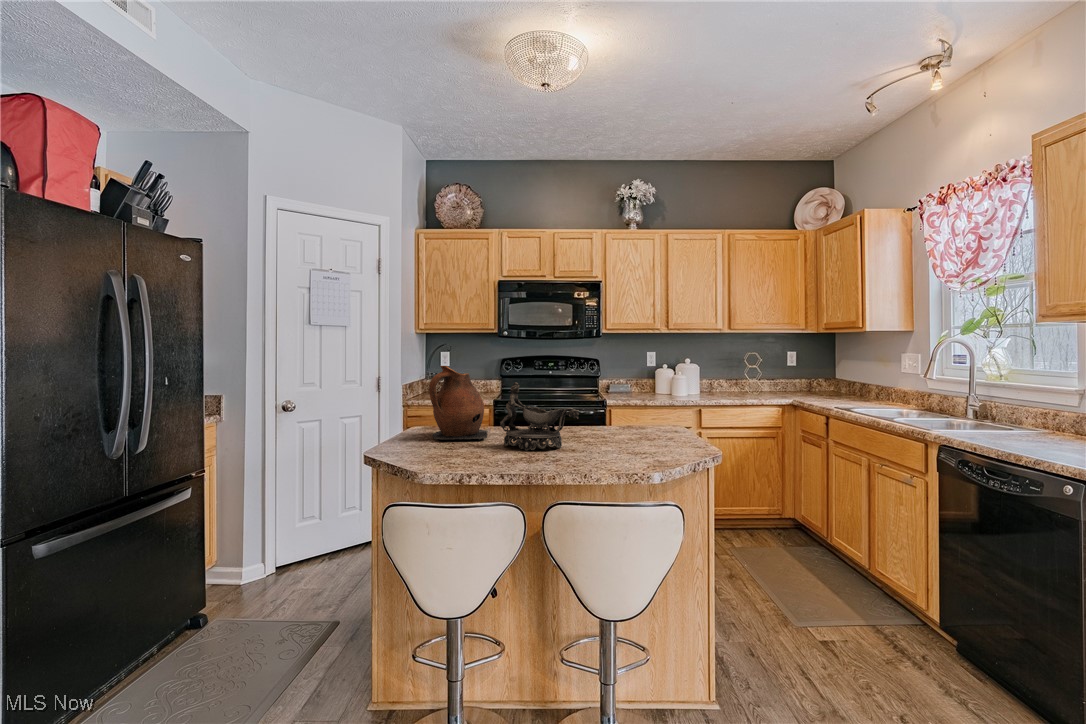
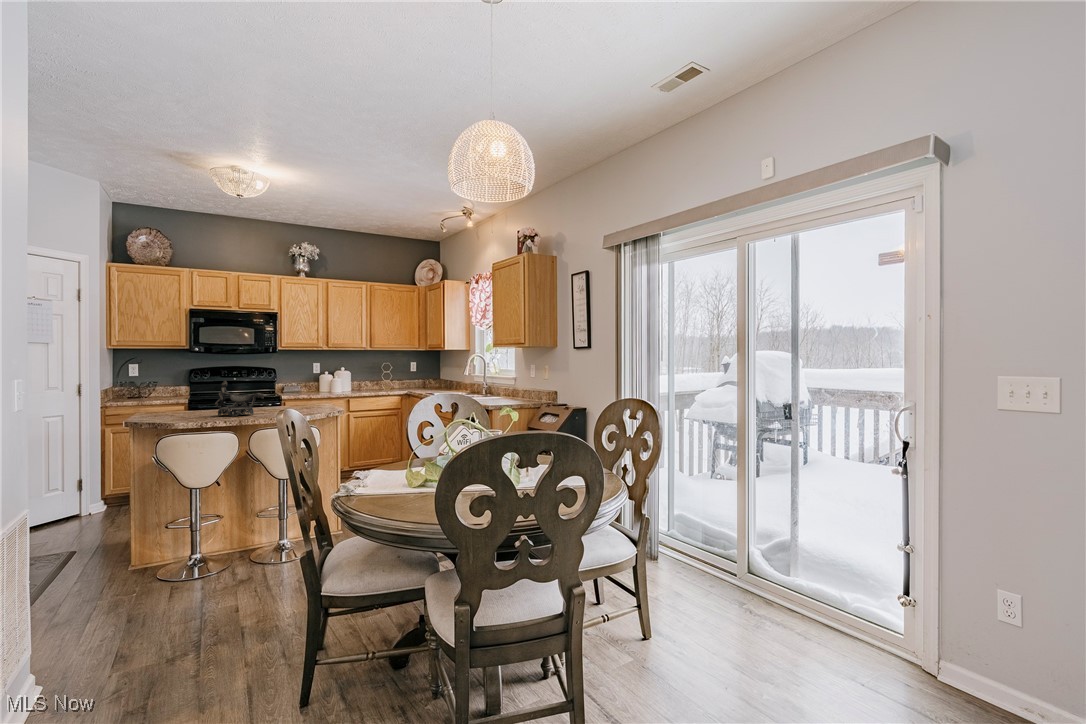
ceramic pitcher: present [429,366,488,440] -> none [162,373,204,416]

